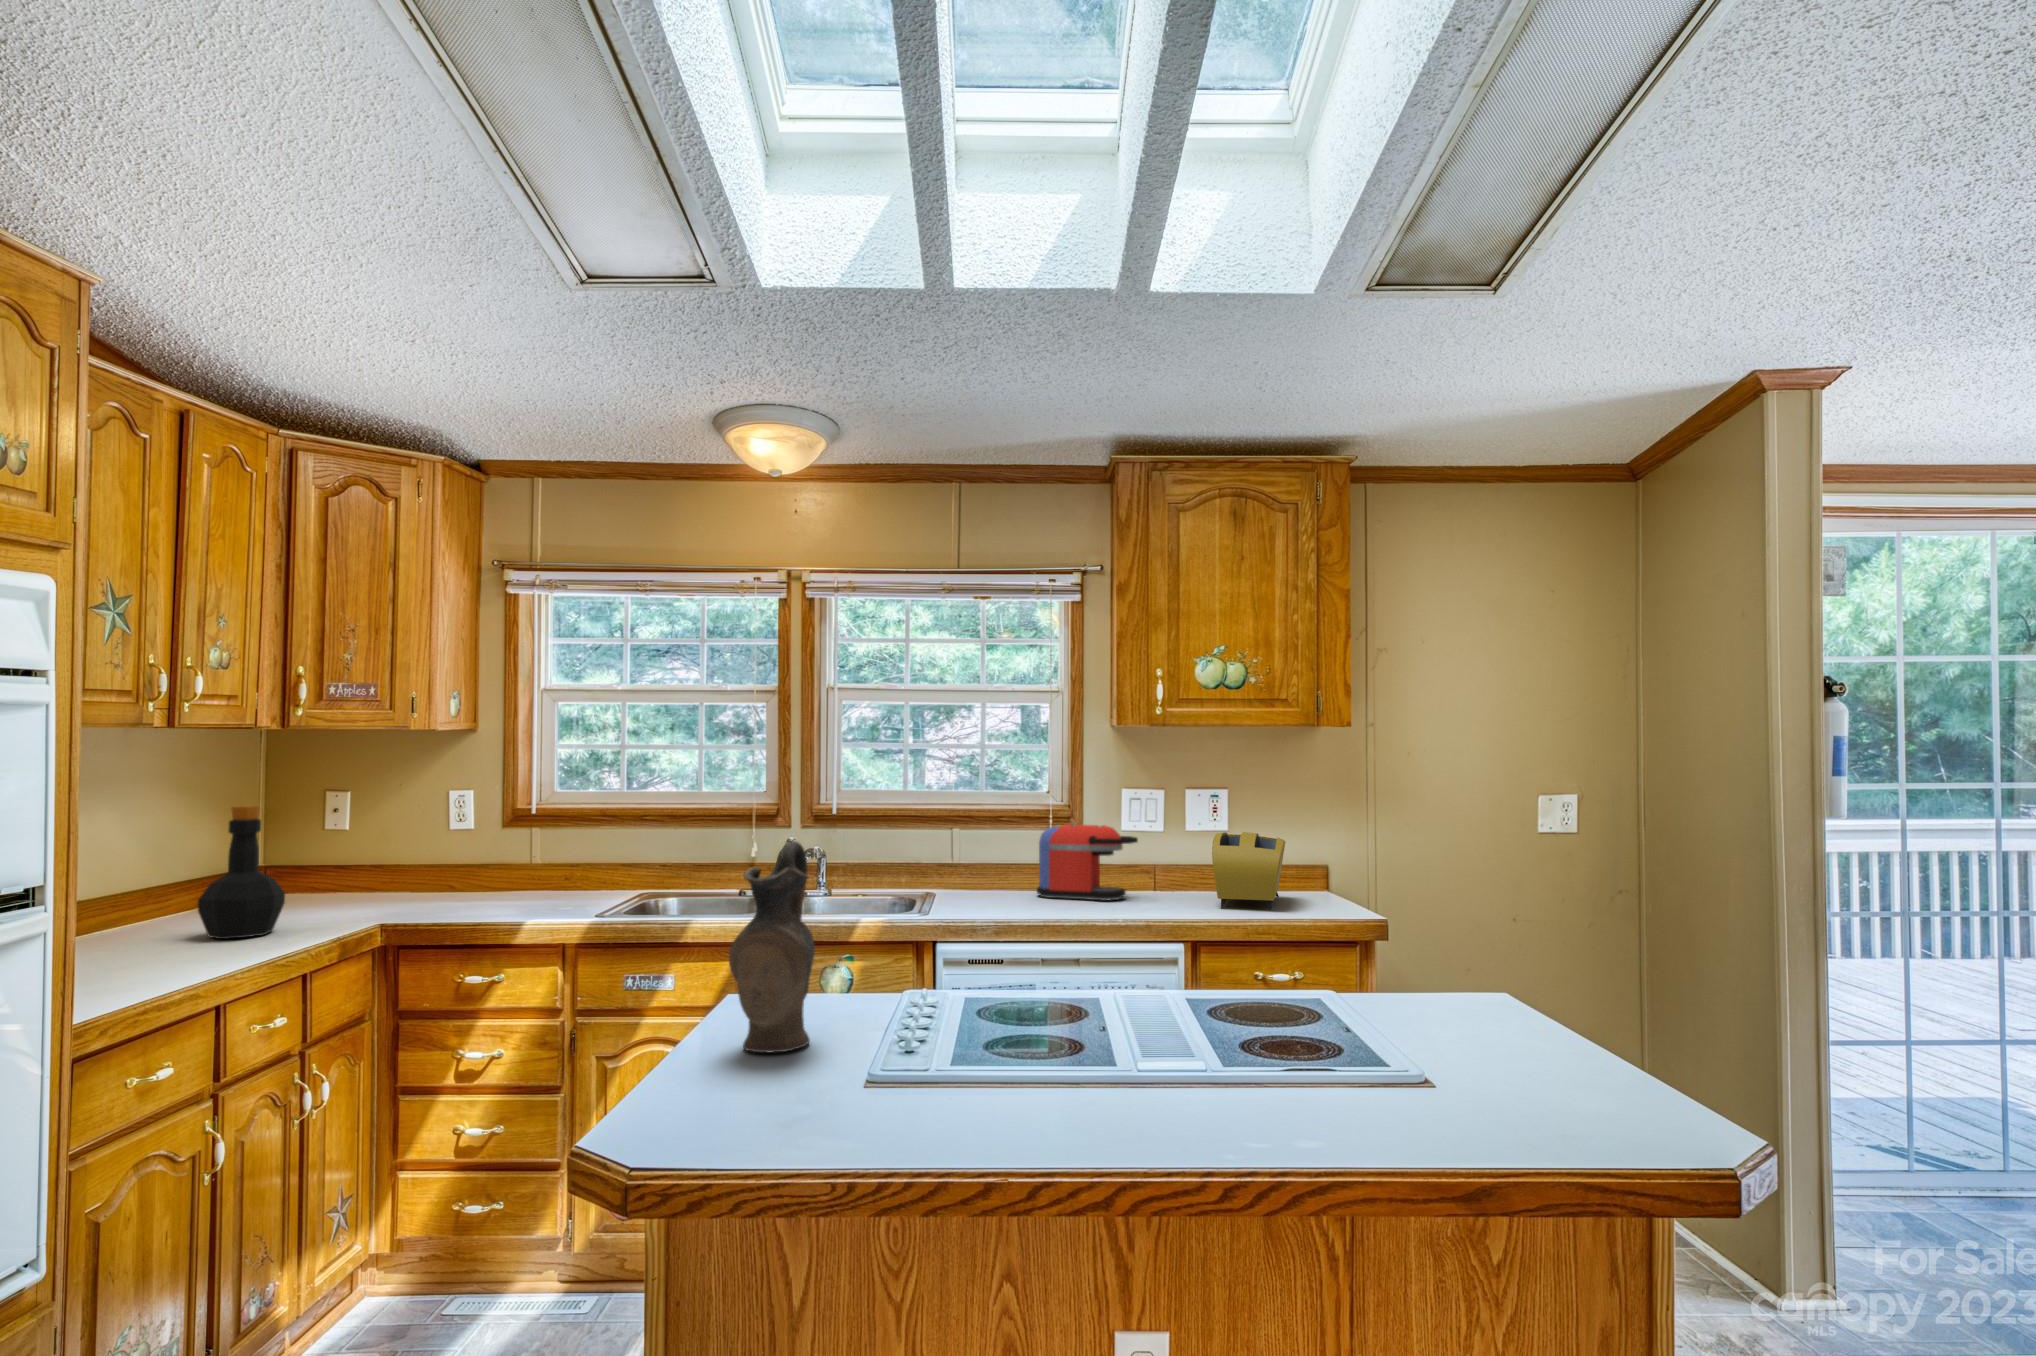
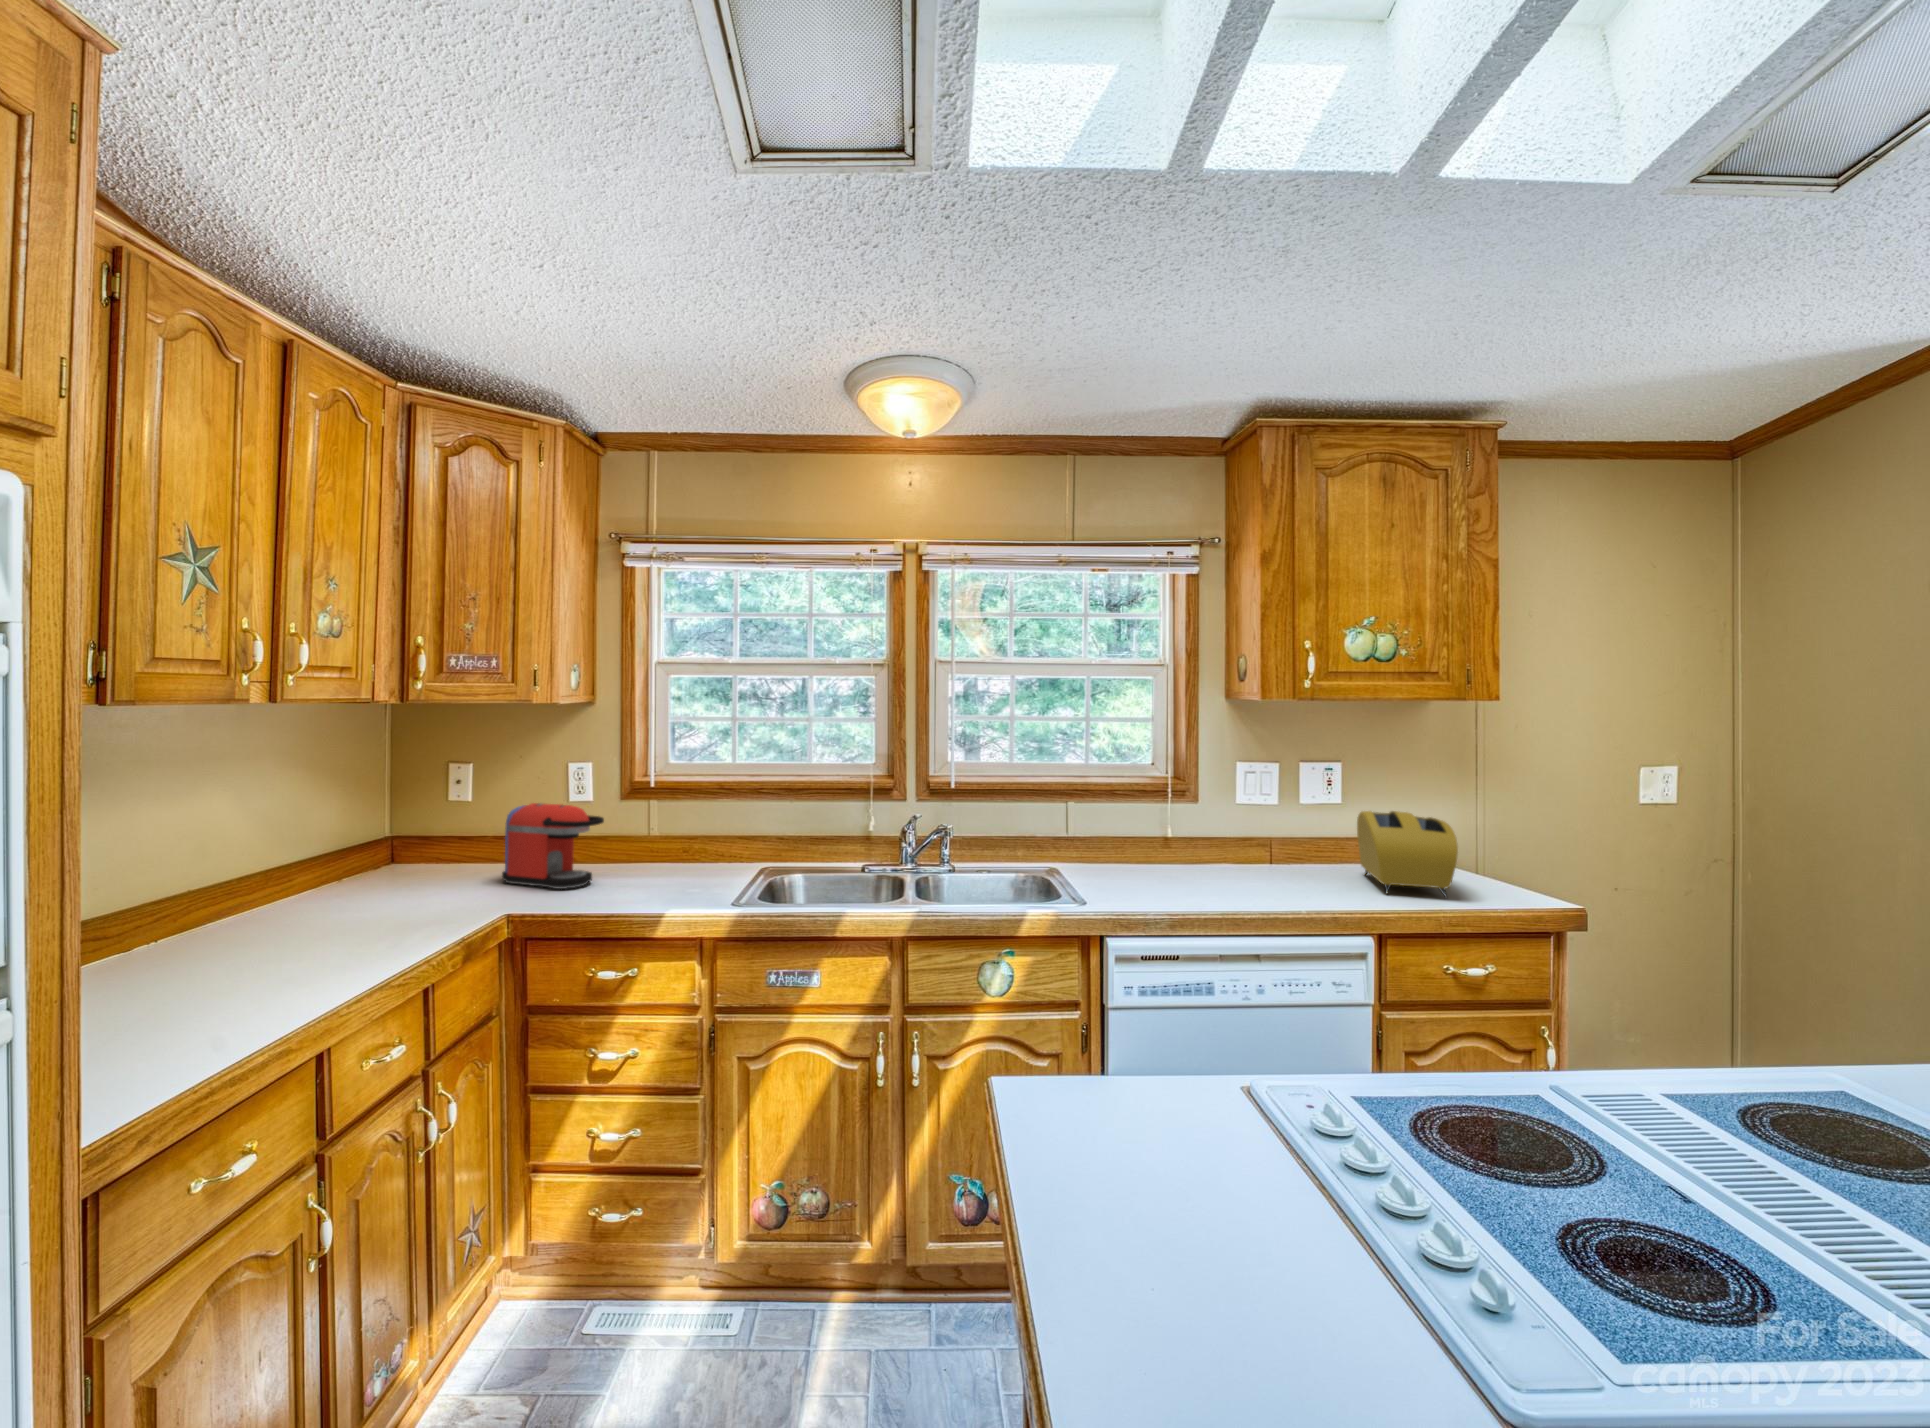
bottle: present [198,805,285,939] -> none [310,787,407,939]
coffee maker: present [1037,824,1138,900] -> present [502,803,604,889]
ceramic pitcher: present [729,841,815,1052] -> none [1144,904,1300,1302]

